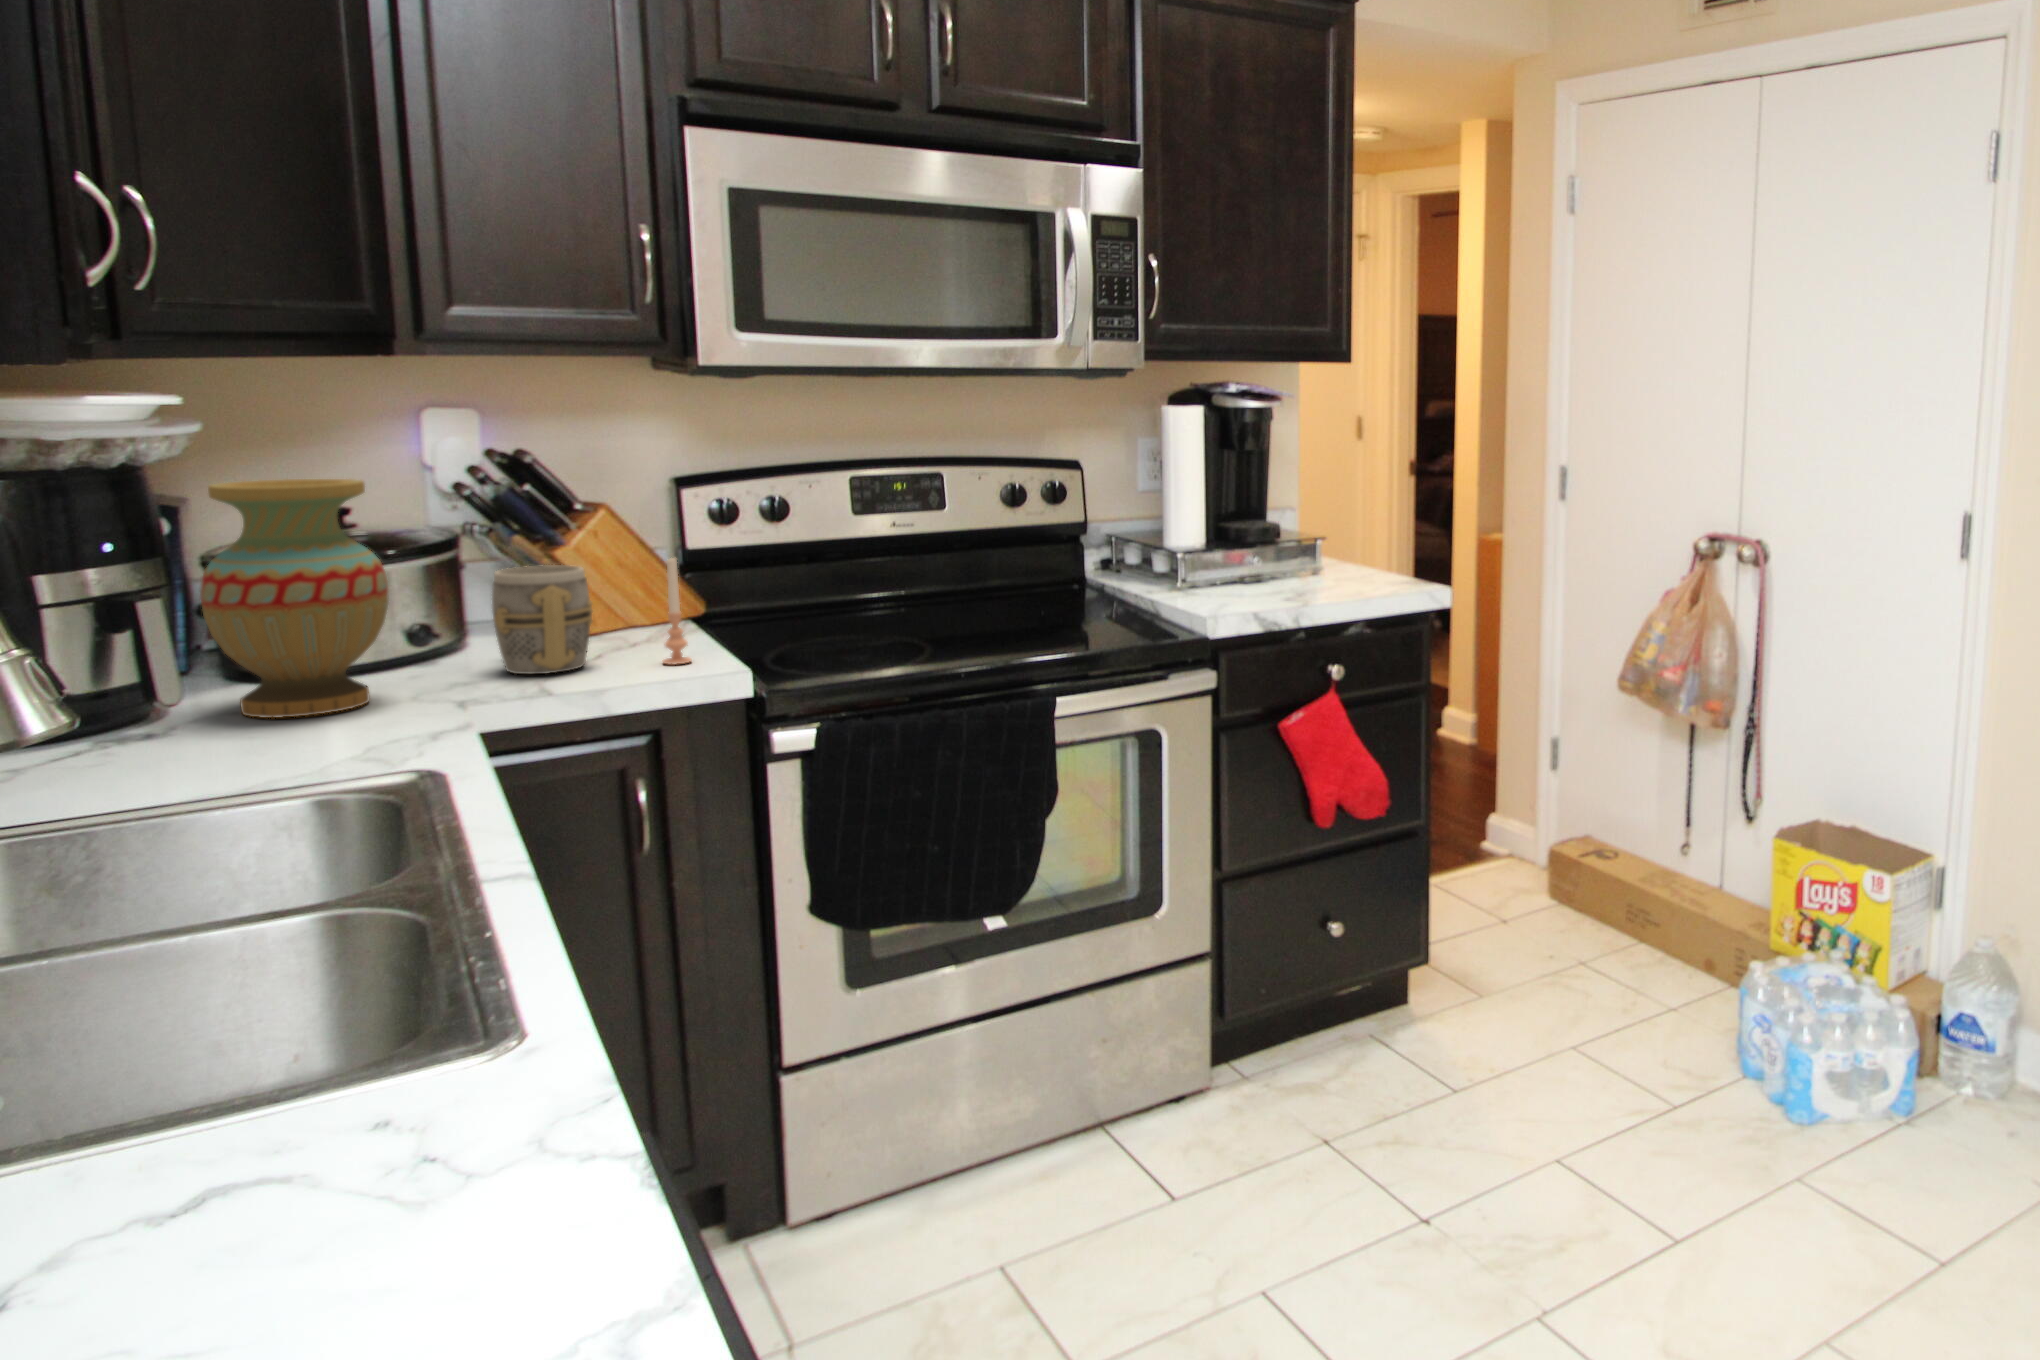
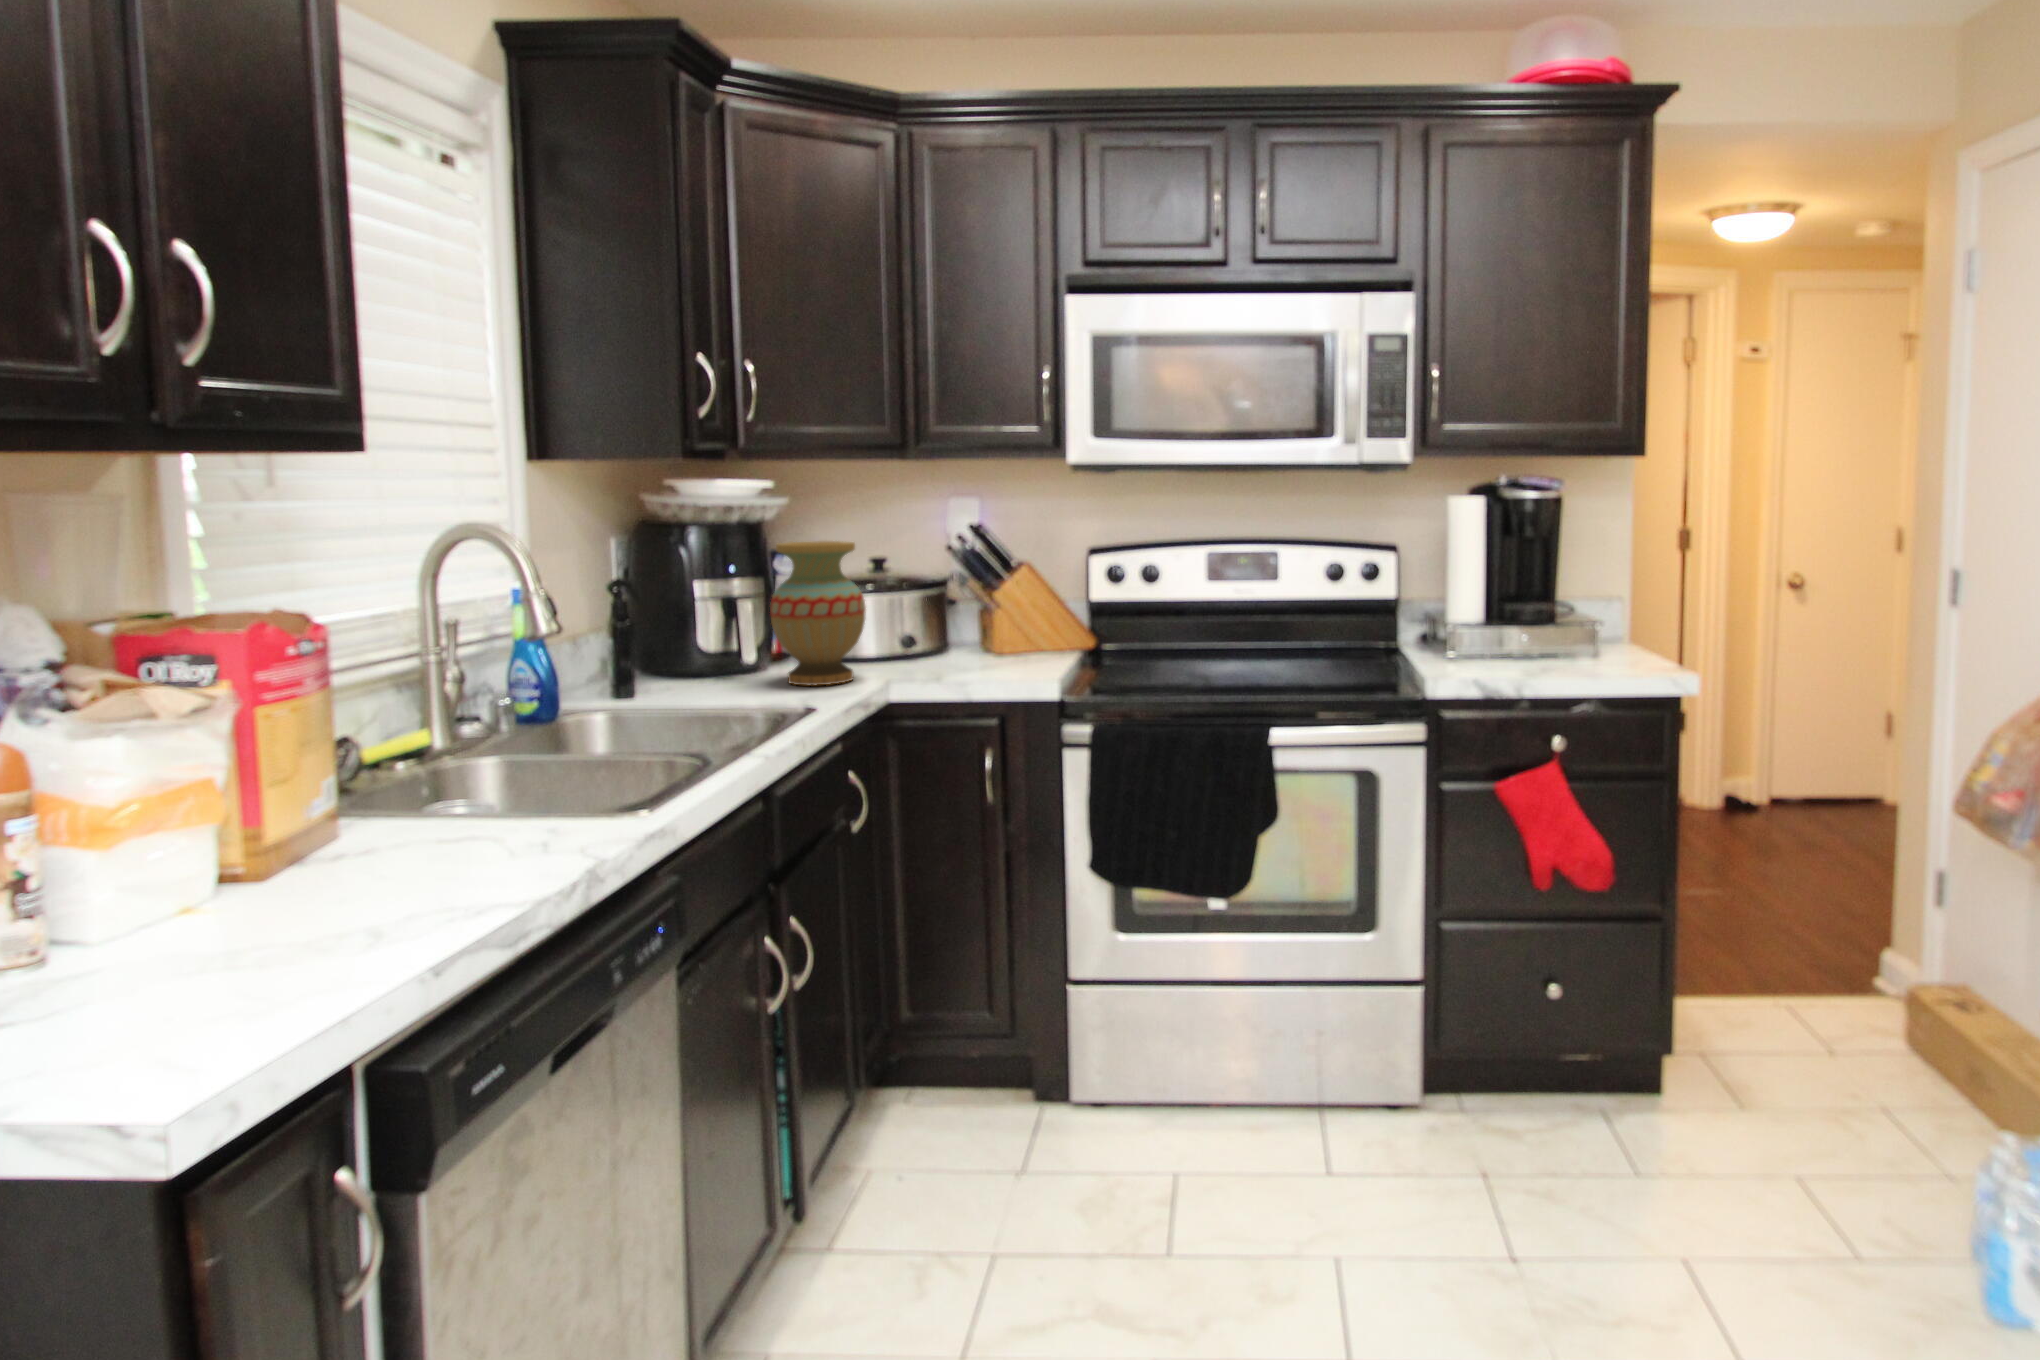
candle: present [662,558,691,665] -> none [1028,602,1047,678]
mug: present [492,565,593,674] -> none [935,604,994,675]

